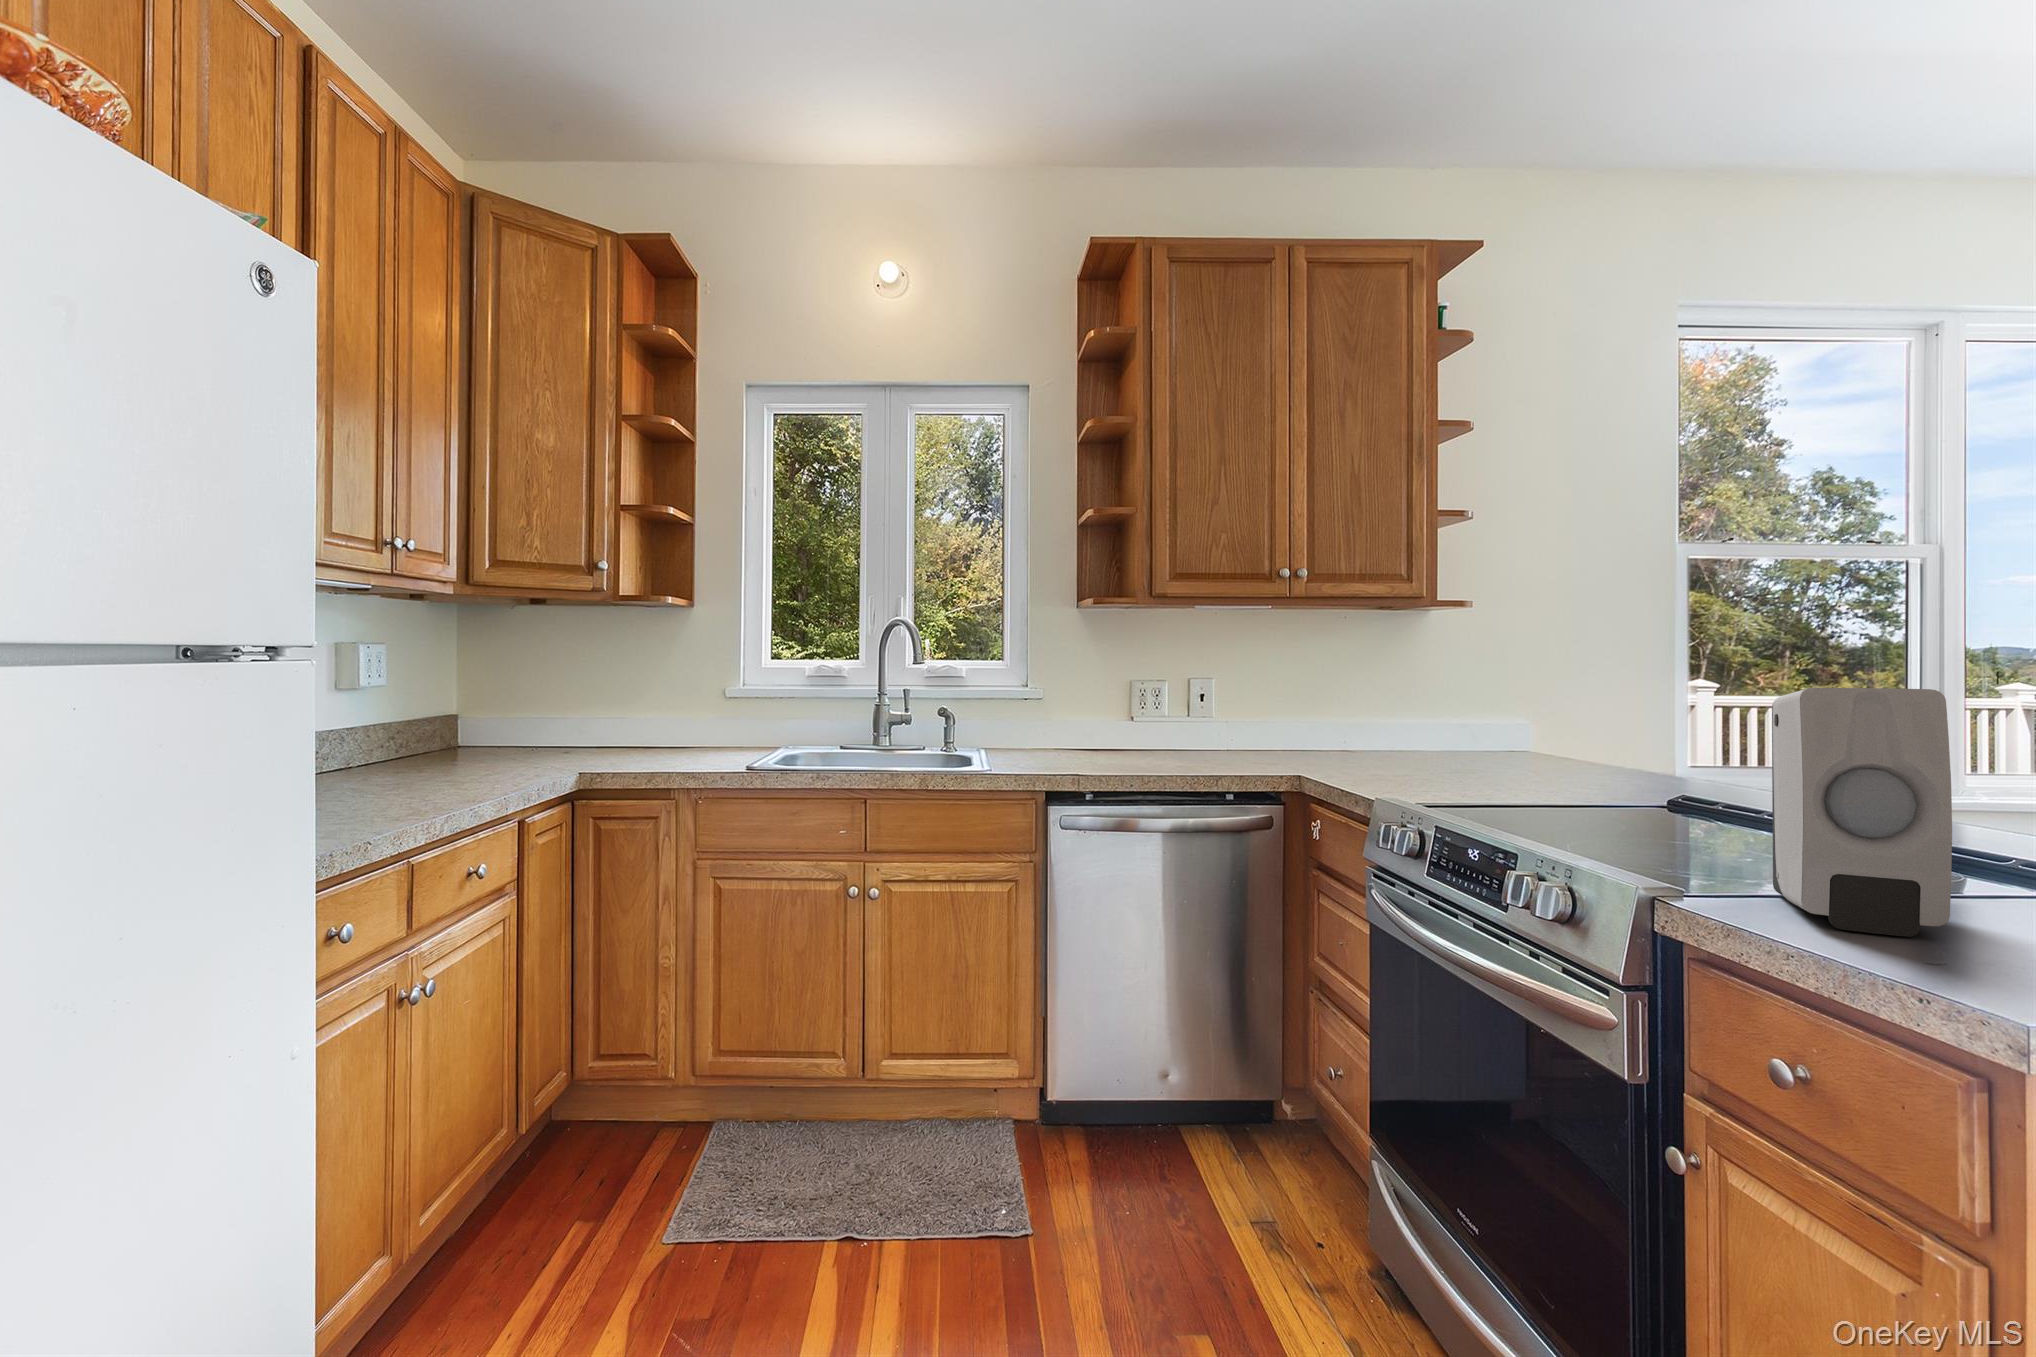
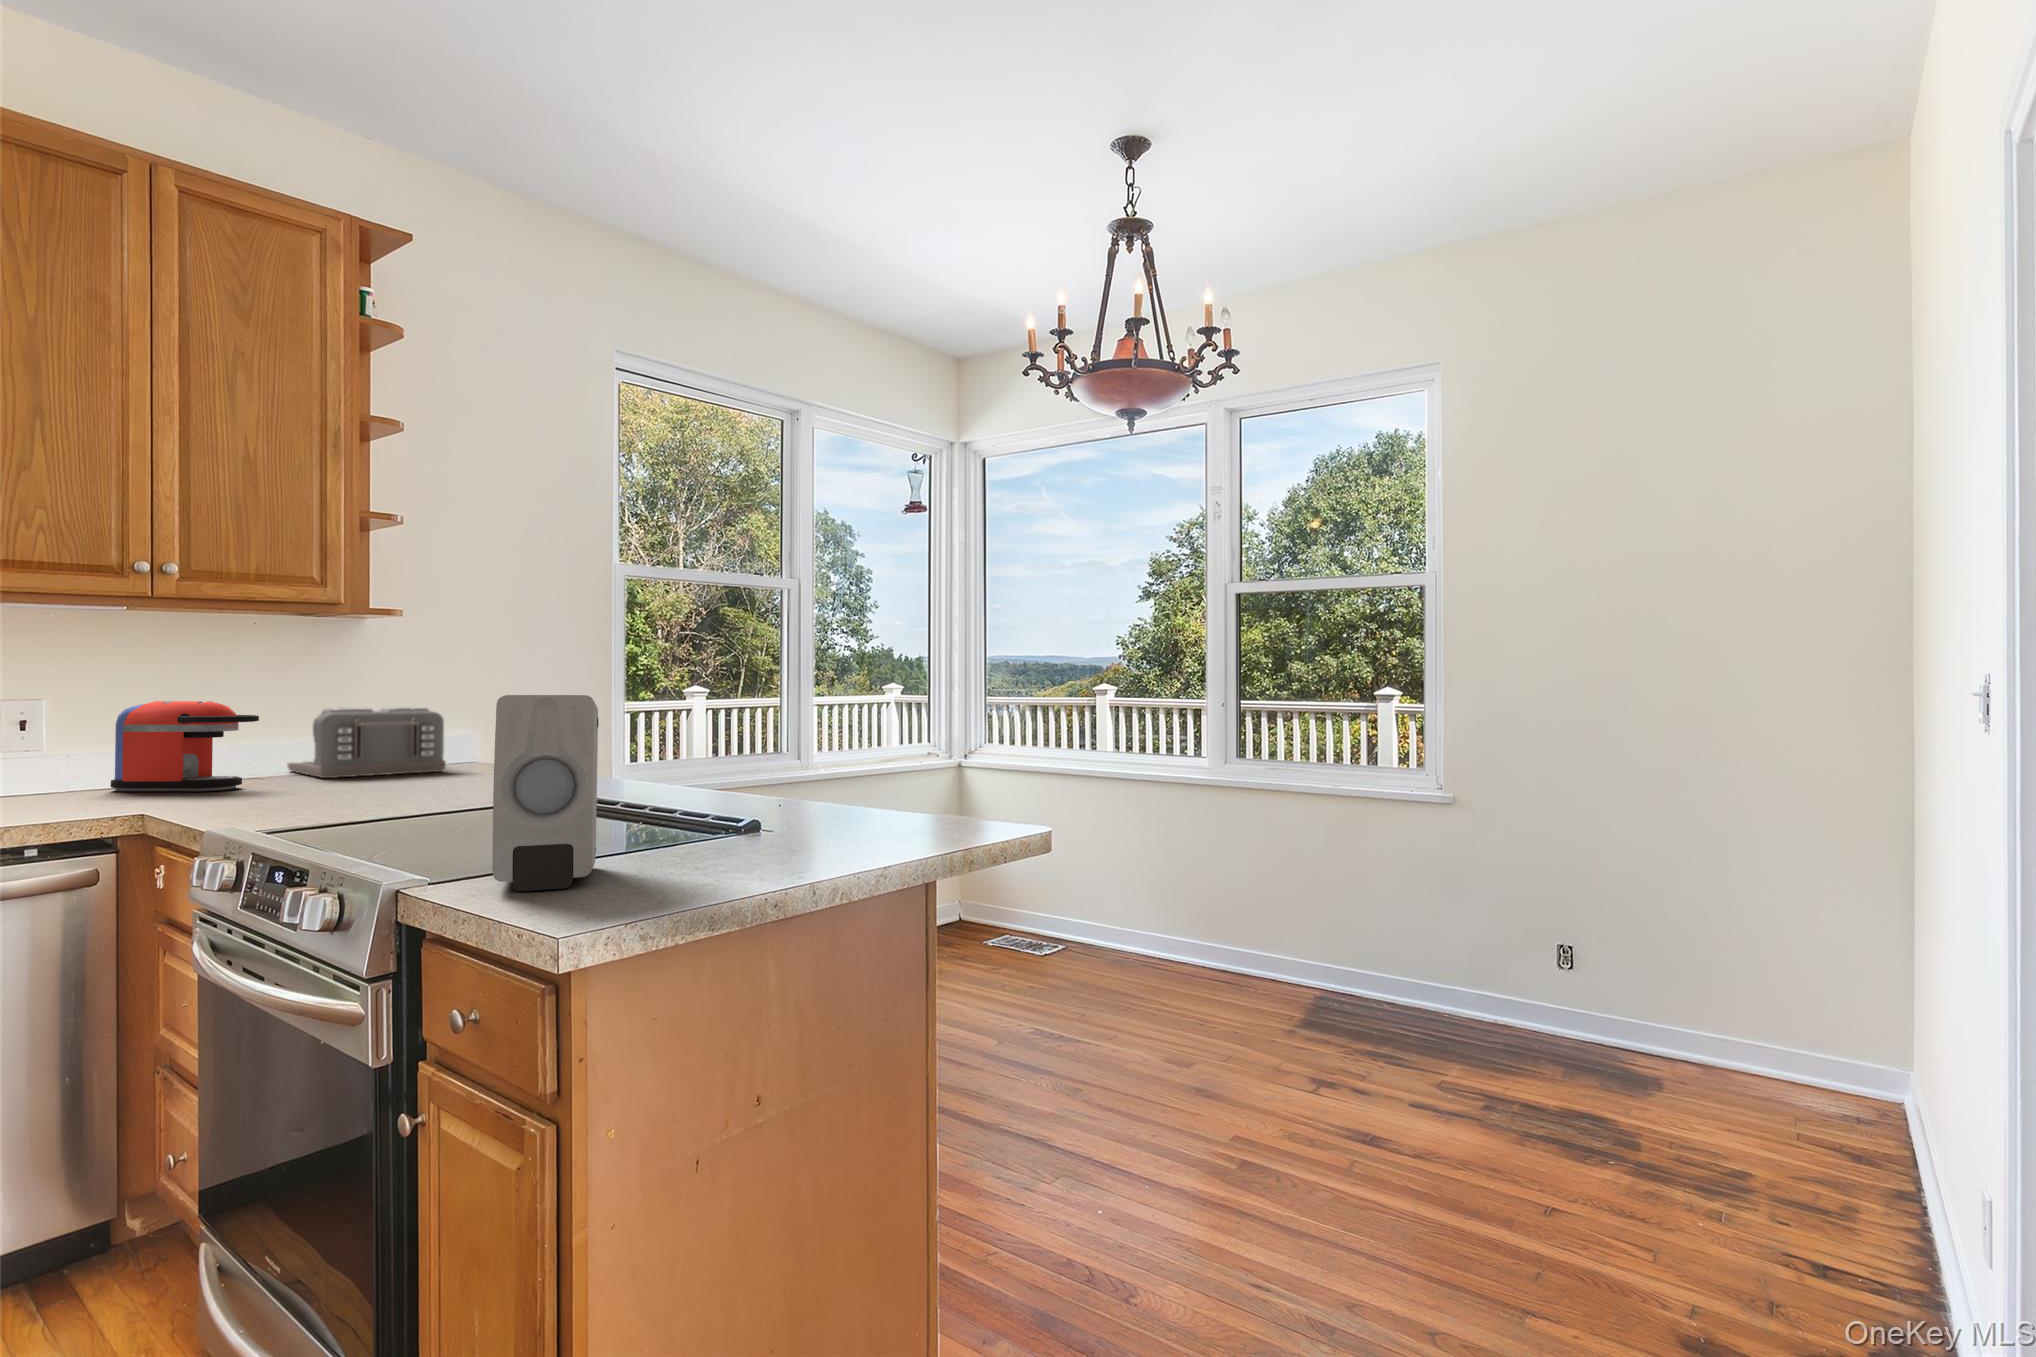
coffee maker: none [1258,683,1360,760] -> present [111,701,259,791]
toaster: none [1361,690,1503,755] -> present [287,708,446,778]

